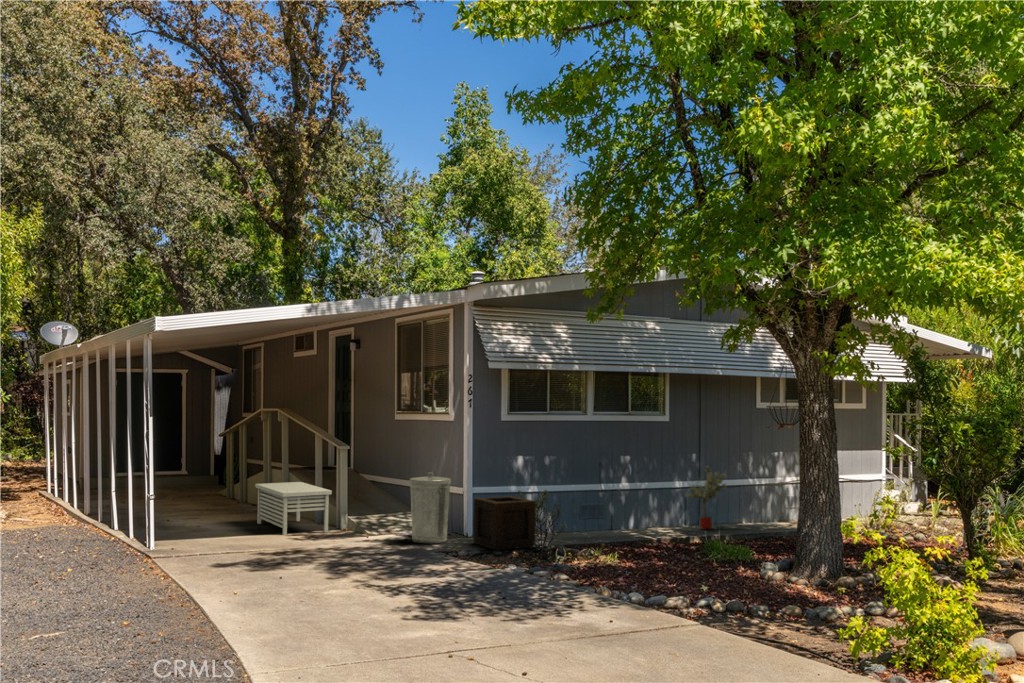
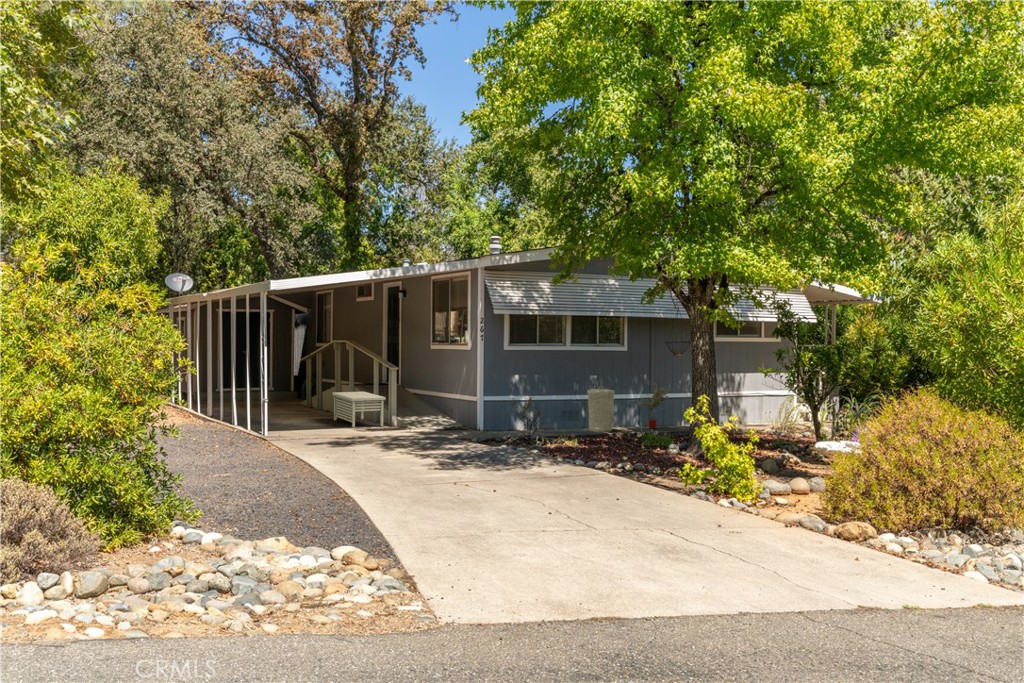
trash can: present [410,472,451,543] -> present [588,386,615,432]
wooden crate: present [473,496,536,550] -> none [483,402,525,438]

